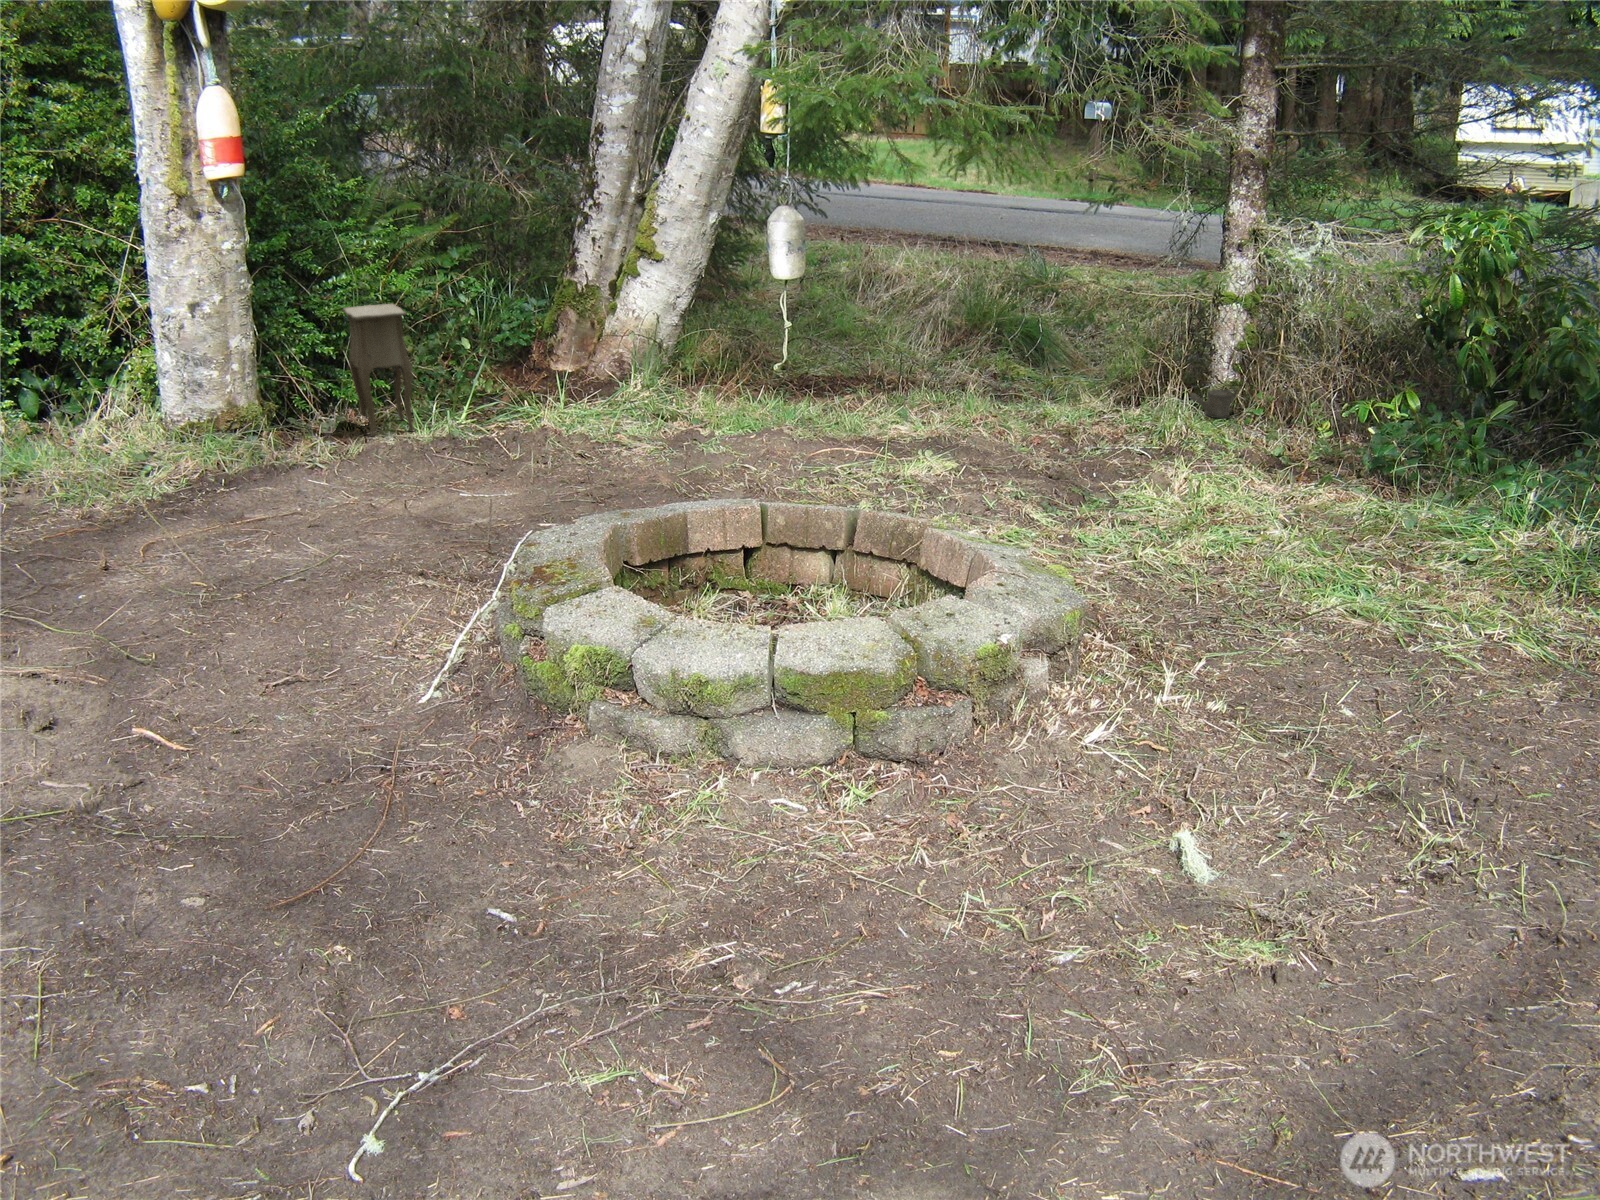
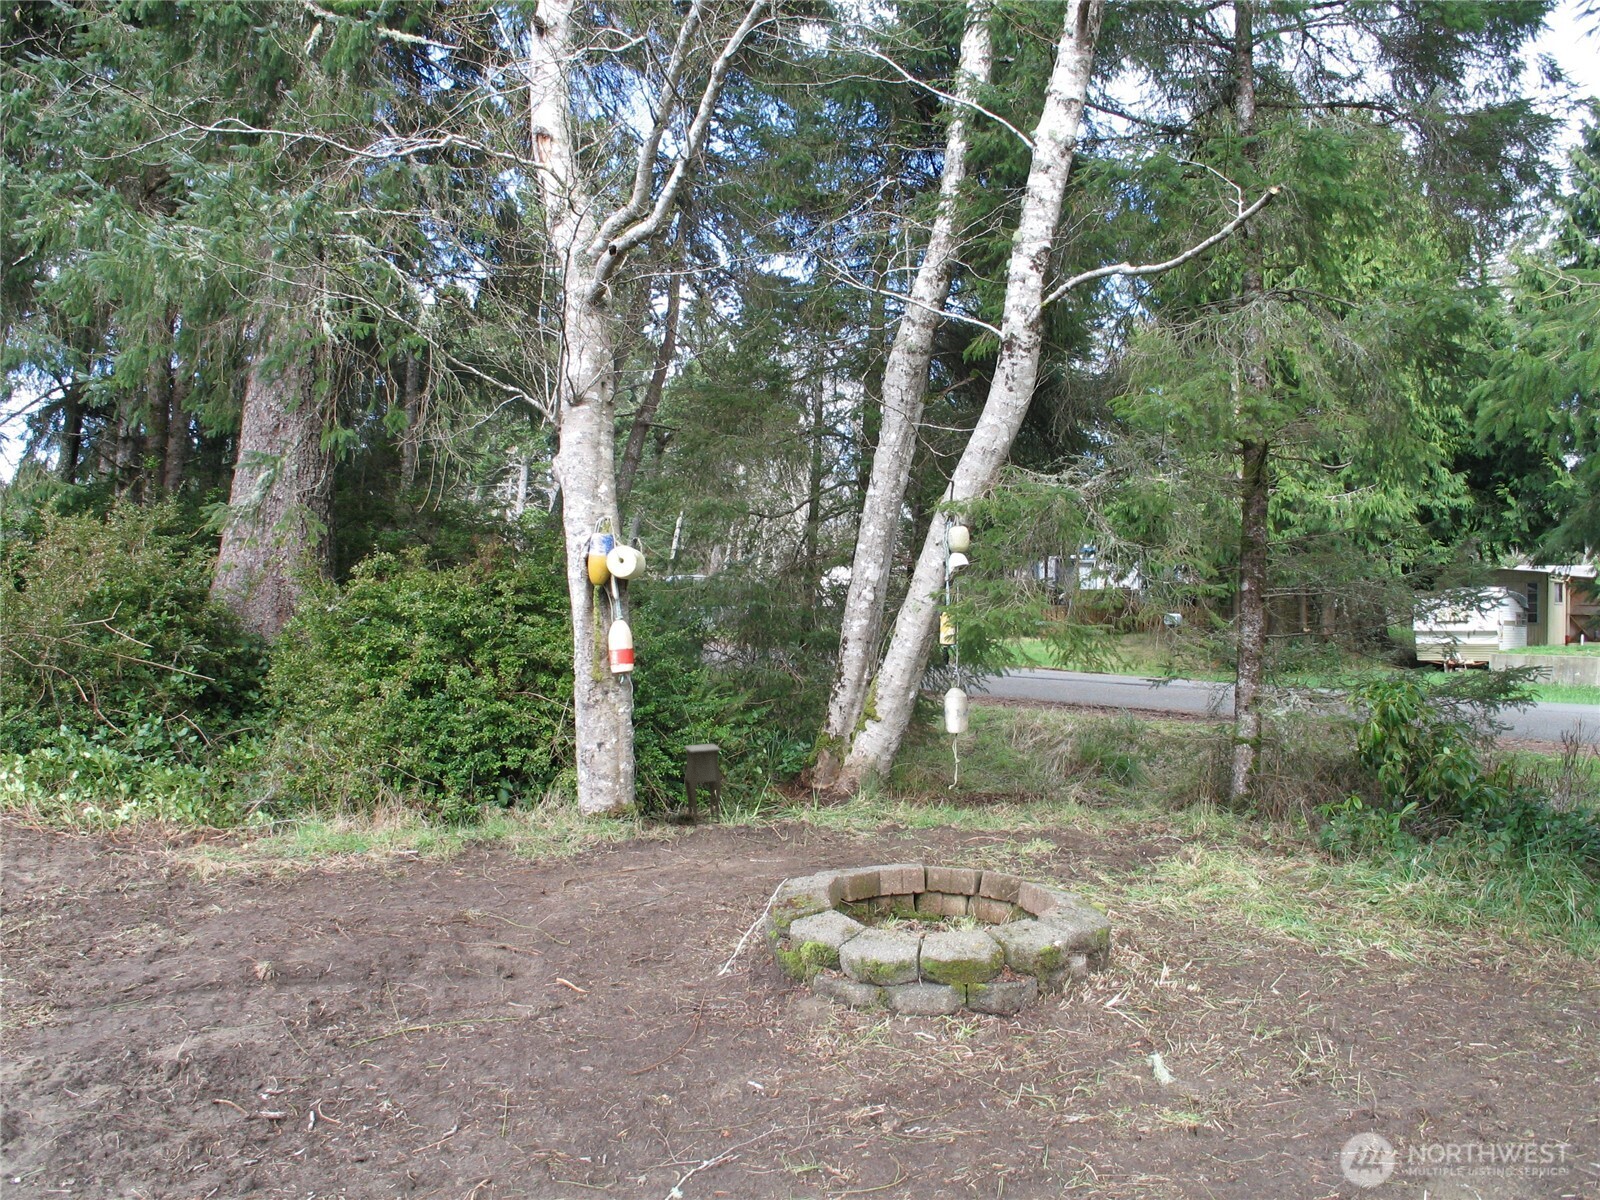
watering can: present [1191,389,1237,418] -> none [1245,808,1281,828]

